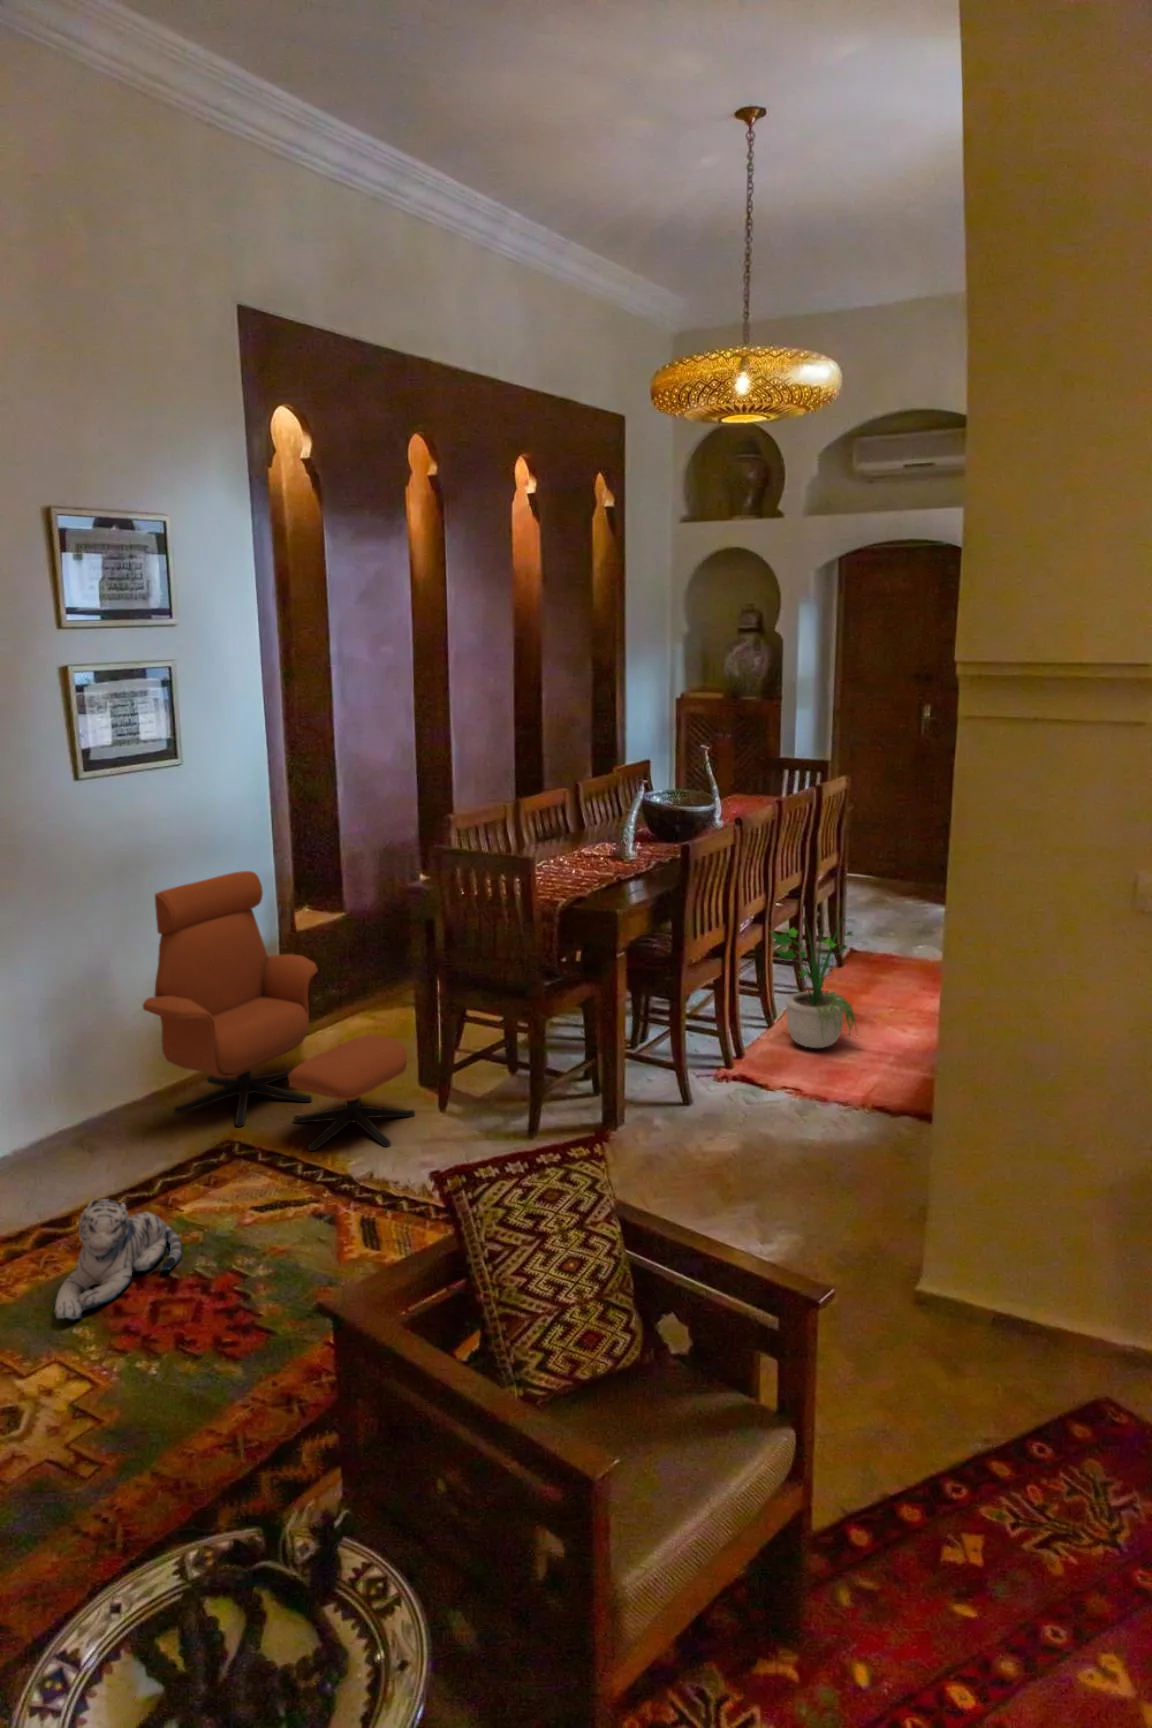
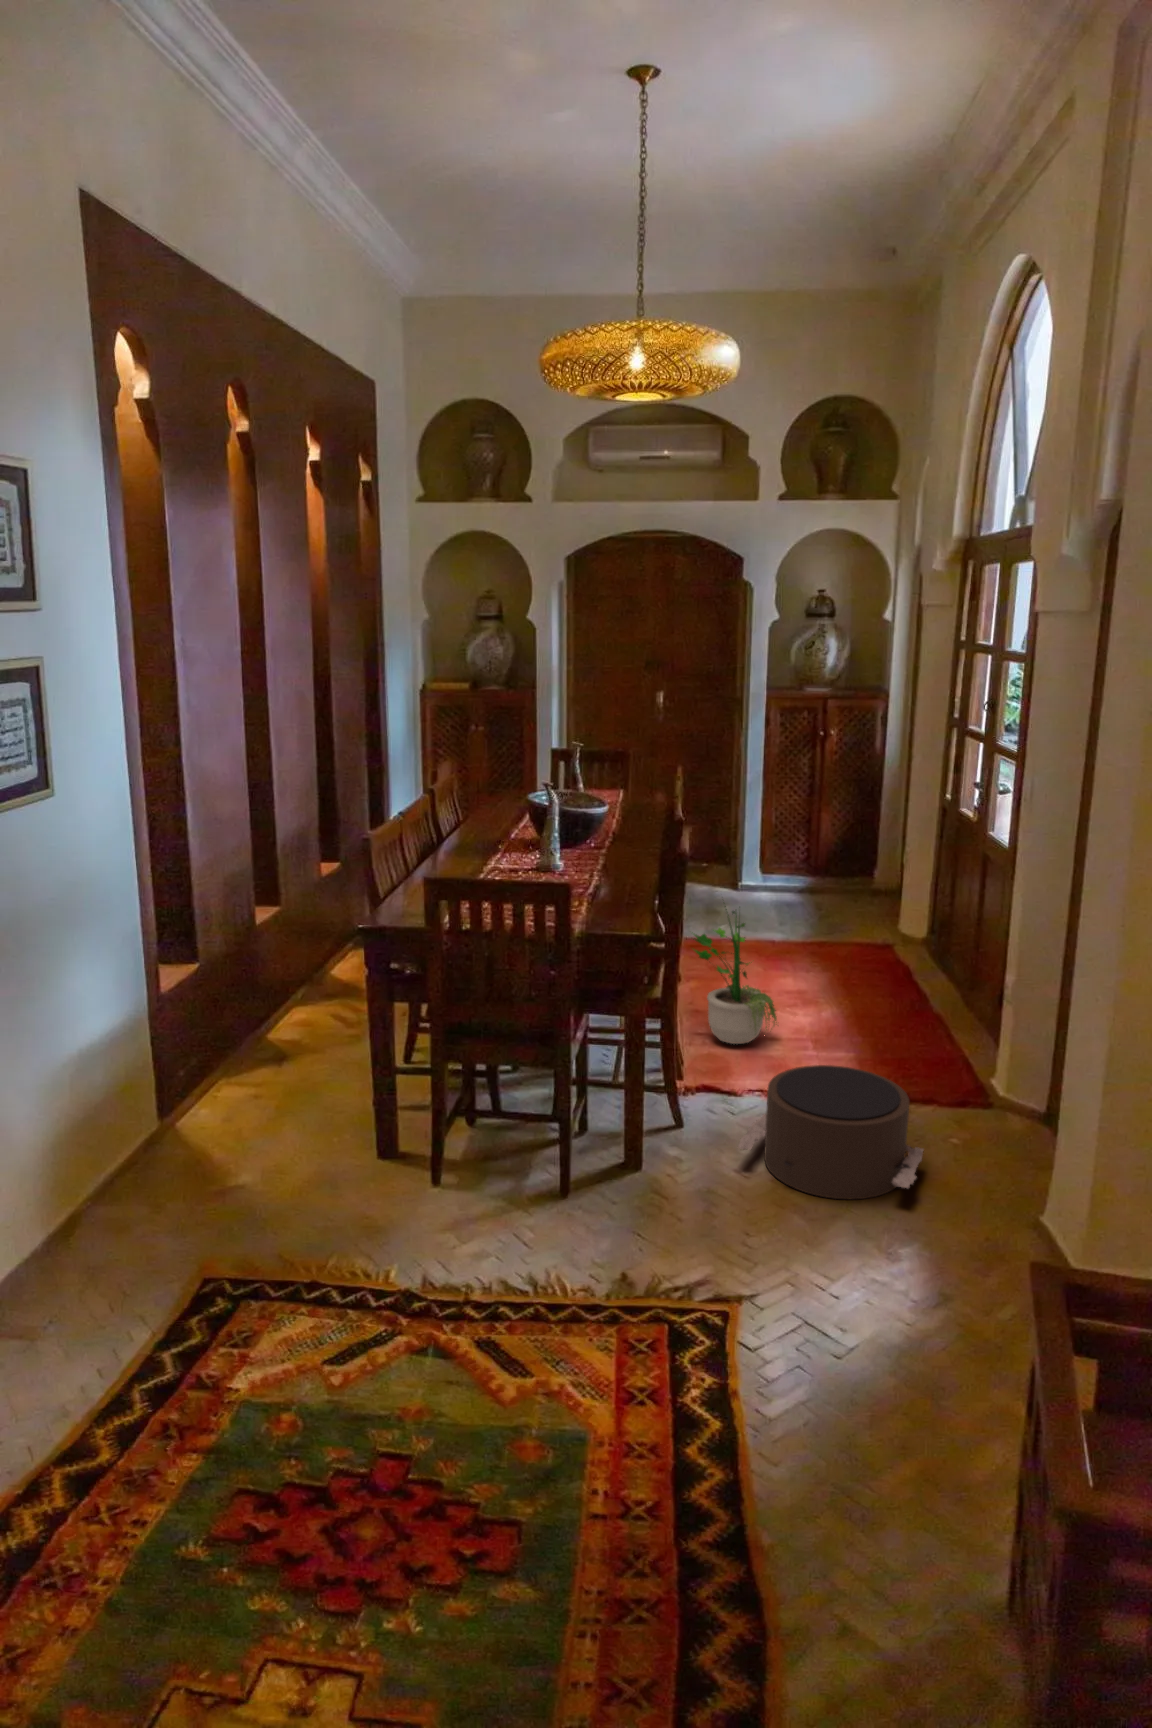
lounge chair: present [143,871,415,1151] -> none [72,933,419,1268]
pouf: none [702,1060,884,1190] -> present [738,1065,923,1199]
plush toy: present [55,1199,183,1319] -> none [178,1408,303,1599]

